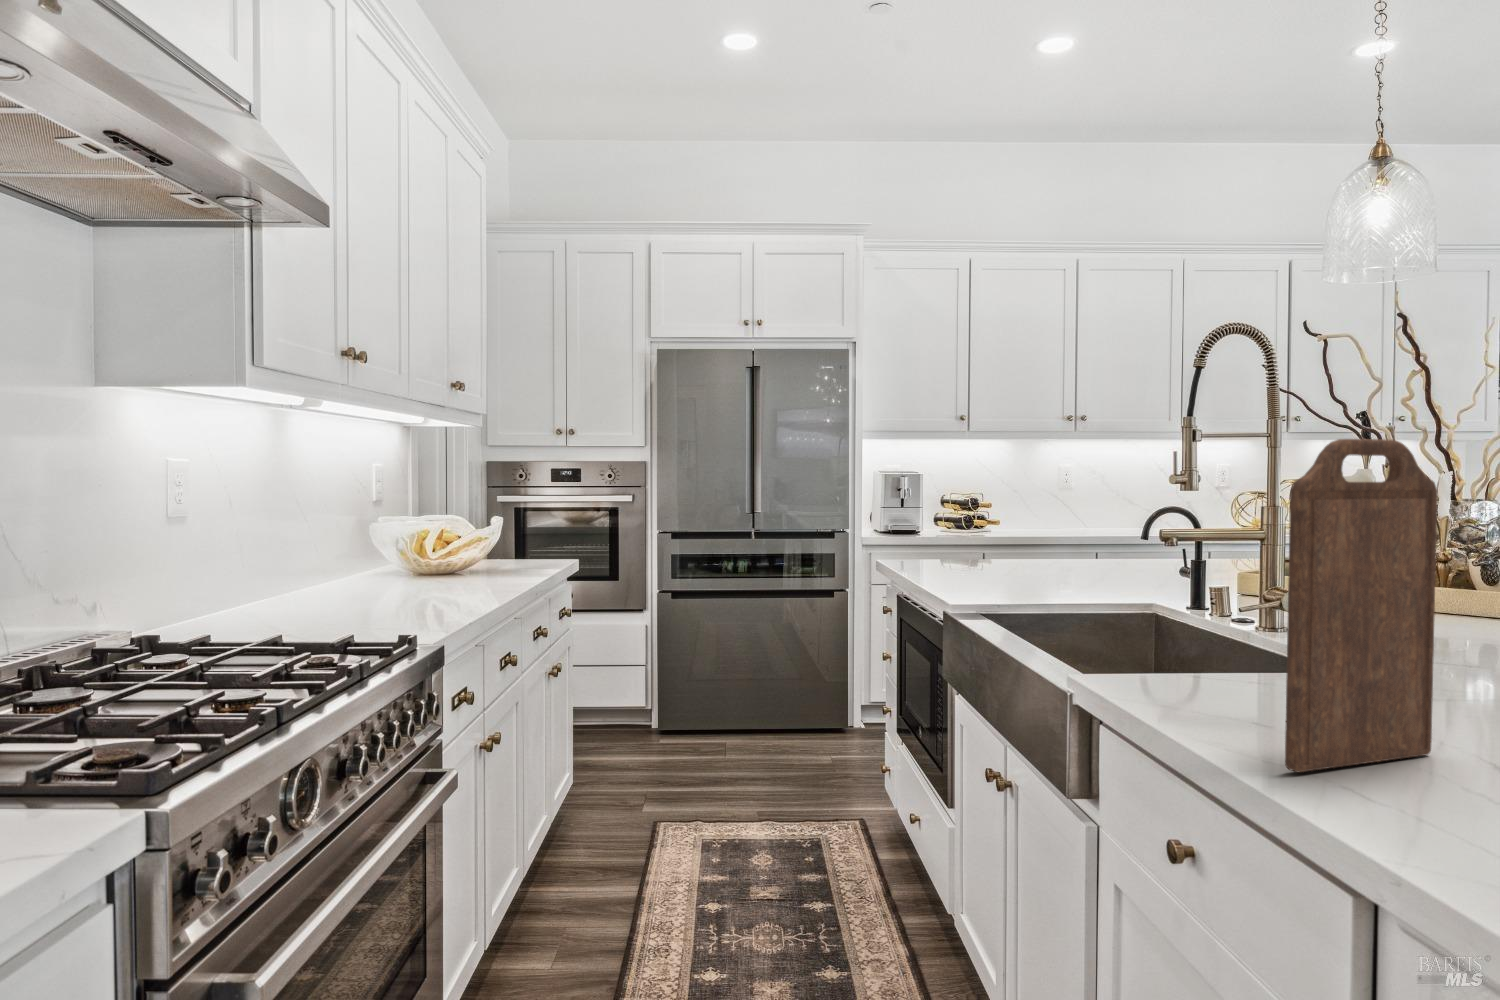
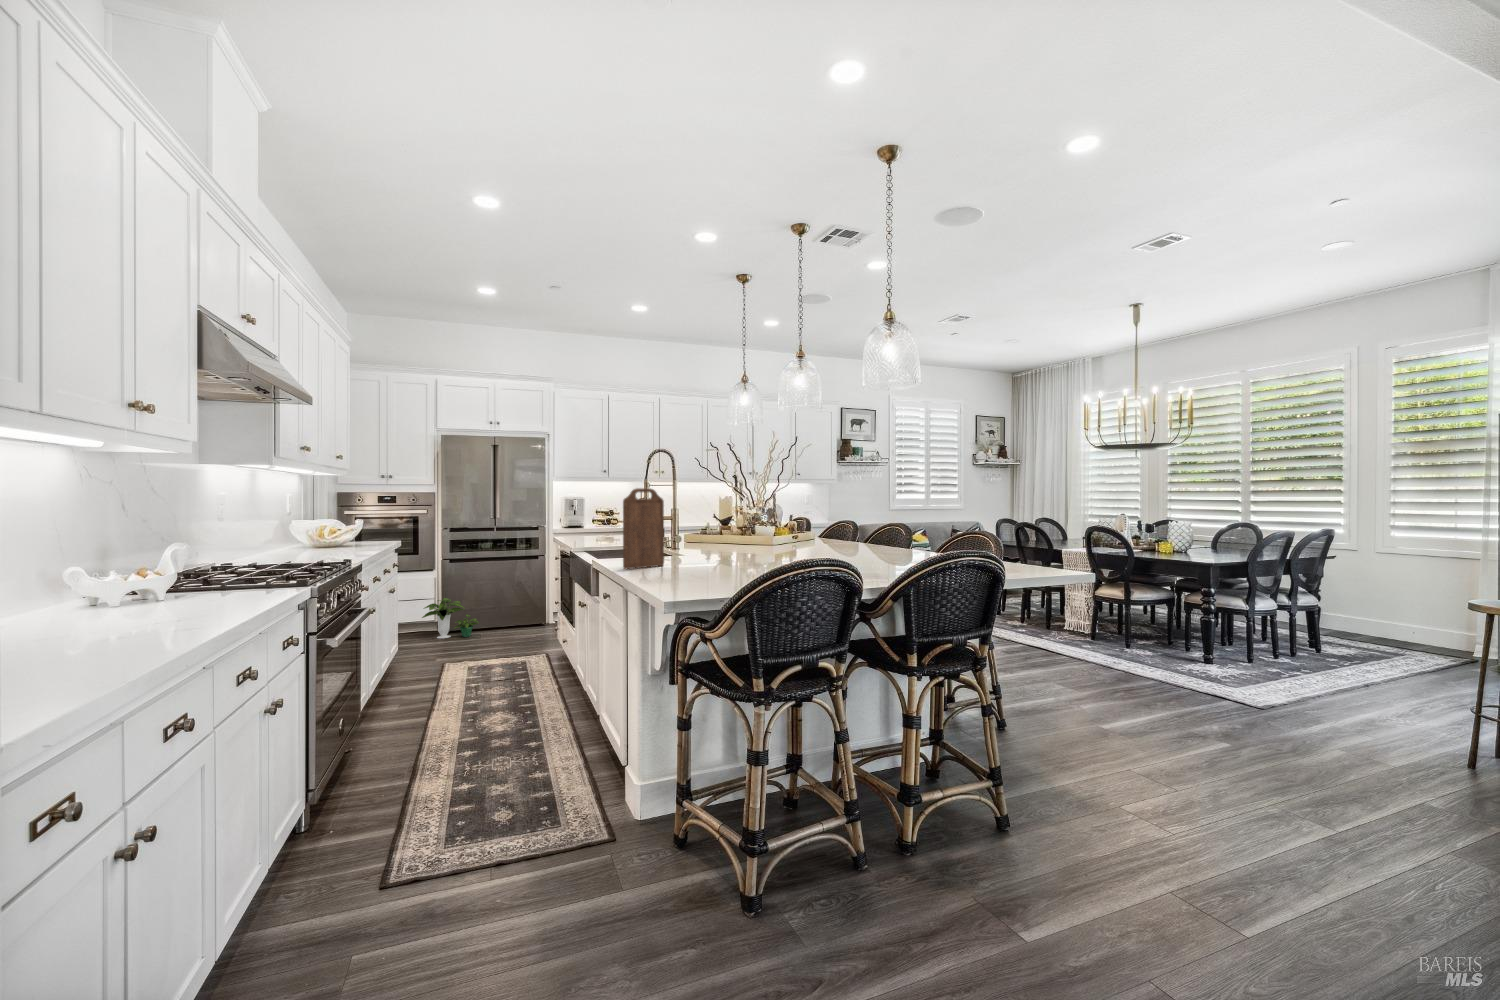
potted plant: none [619,668,724,750] -> present [422,598,479,638]

